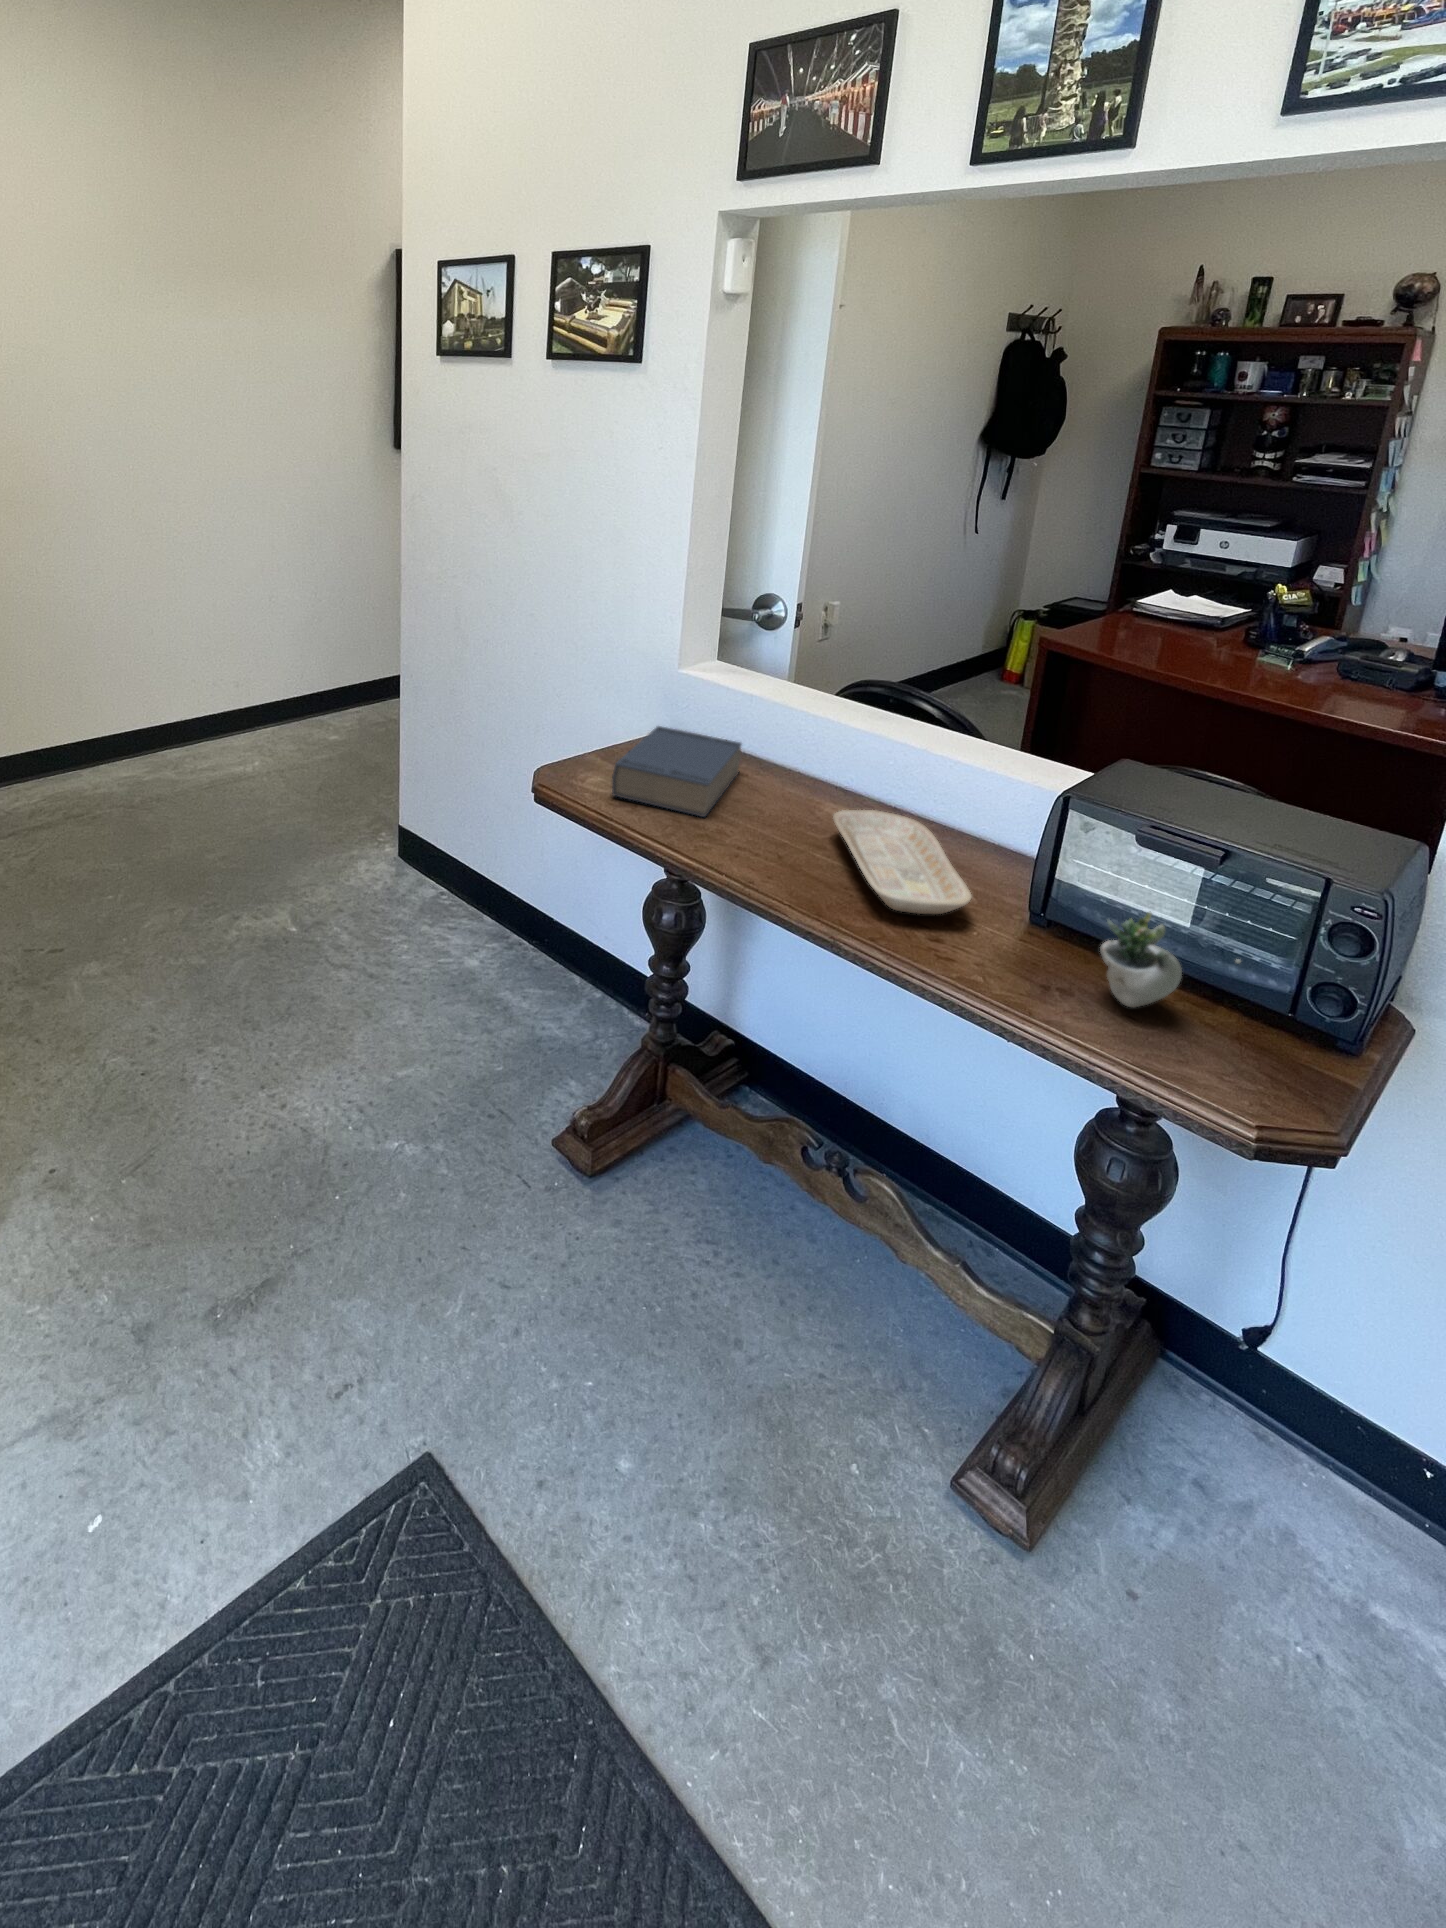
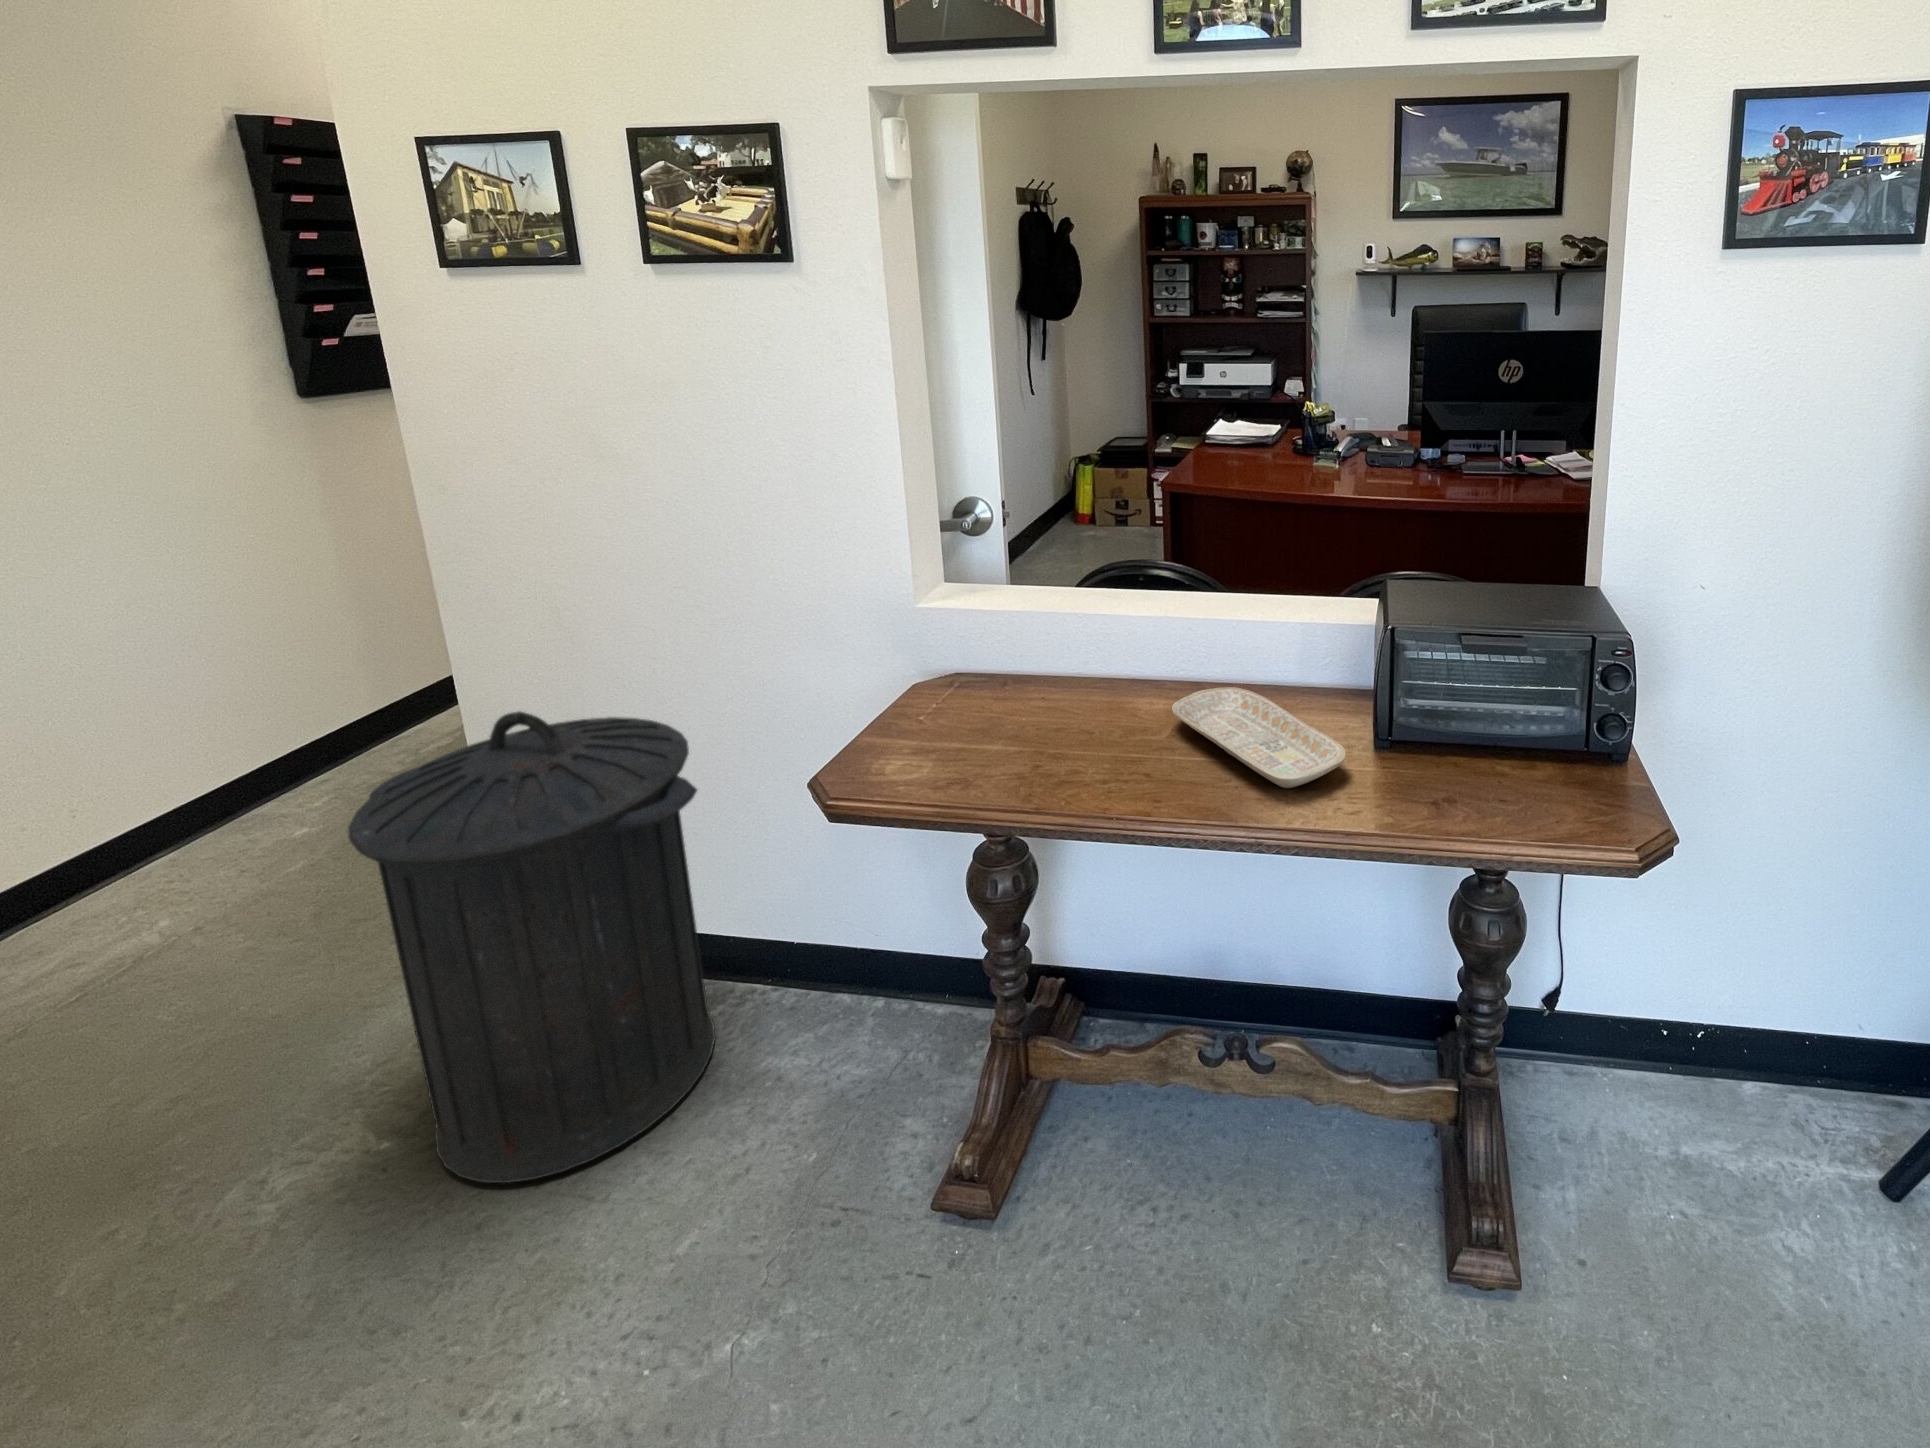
trash can: none [306,674,501,996] -> present [348,711,715,1183]
book: present [612,726,741,817] -> none [929,663,1049,778]
succulent plant: present [1100,912,1241,1008] -> none [1469,710,1593,796]

